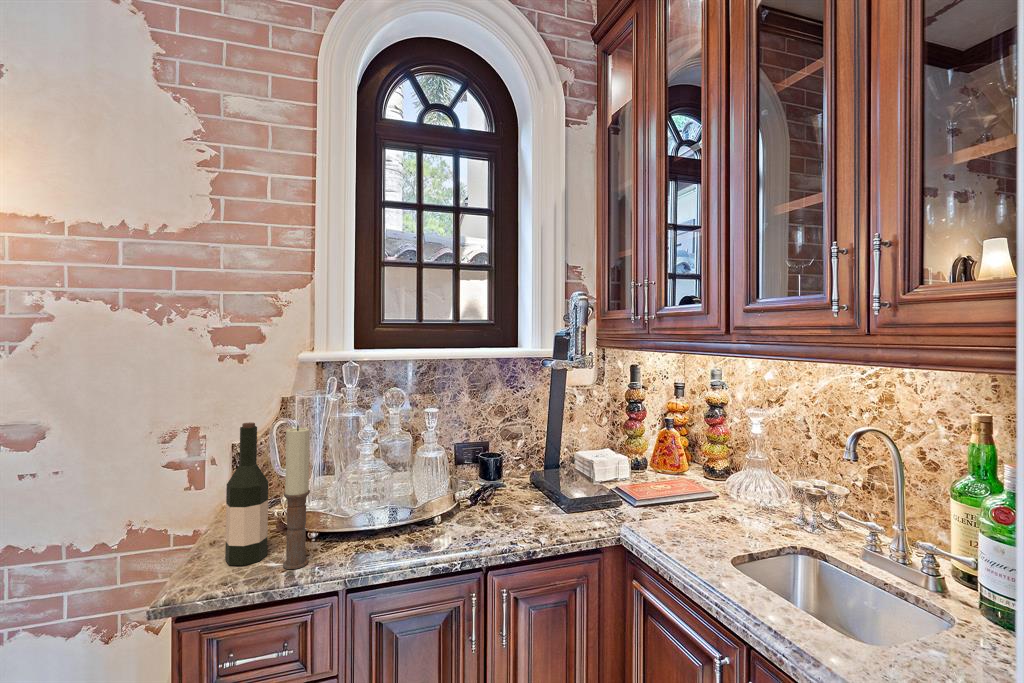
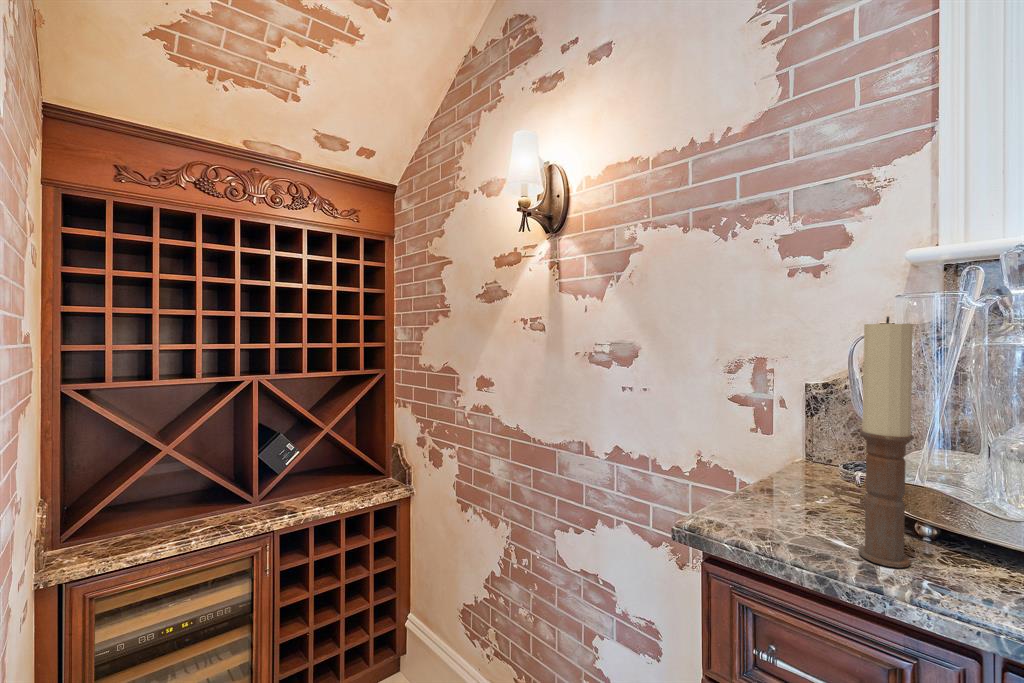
wine bottle: present [225,422,268,565] -> none [773,321,837,531]

